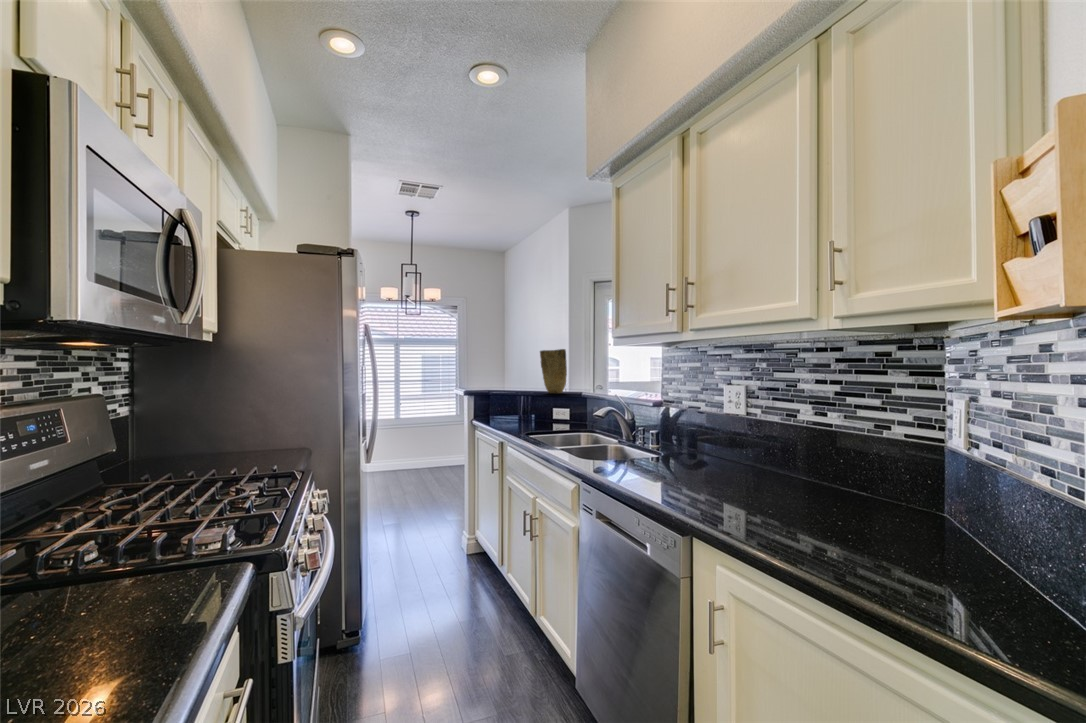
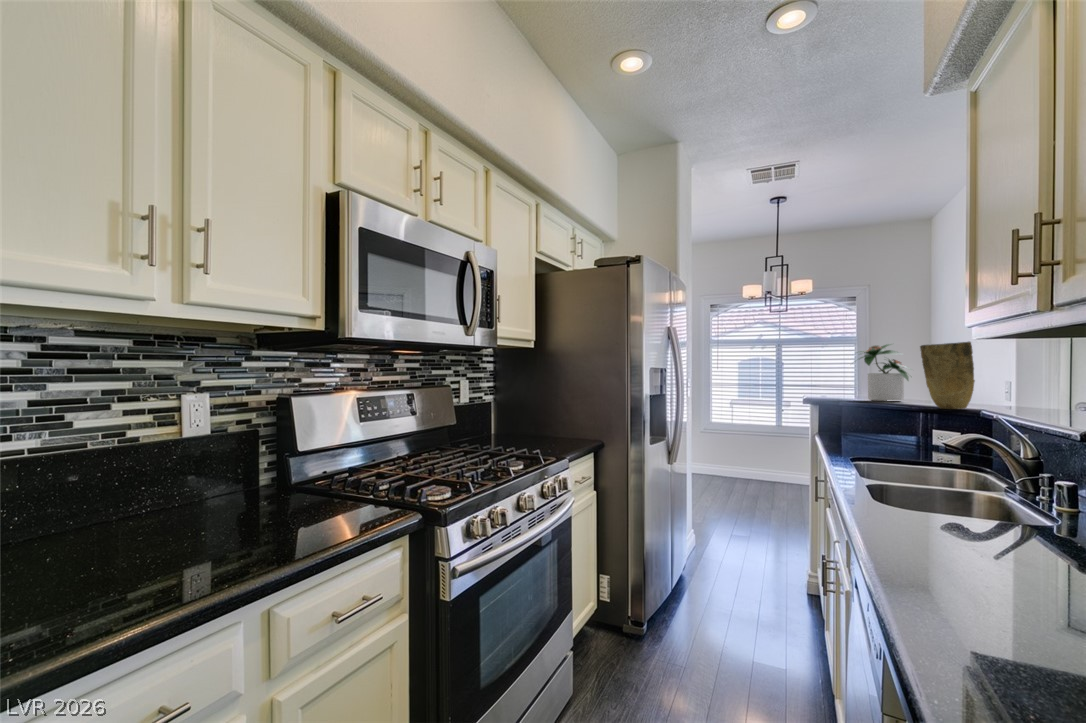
potted plant: none [480,347,519,390] -> present [859,344,909,401]

